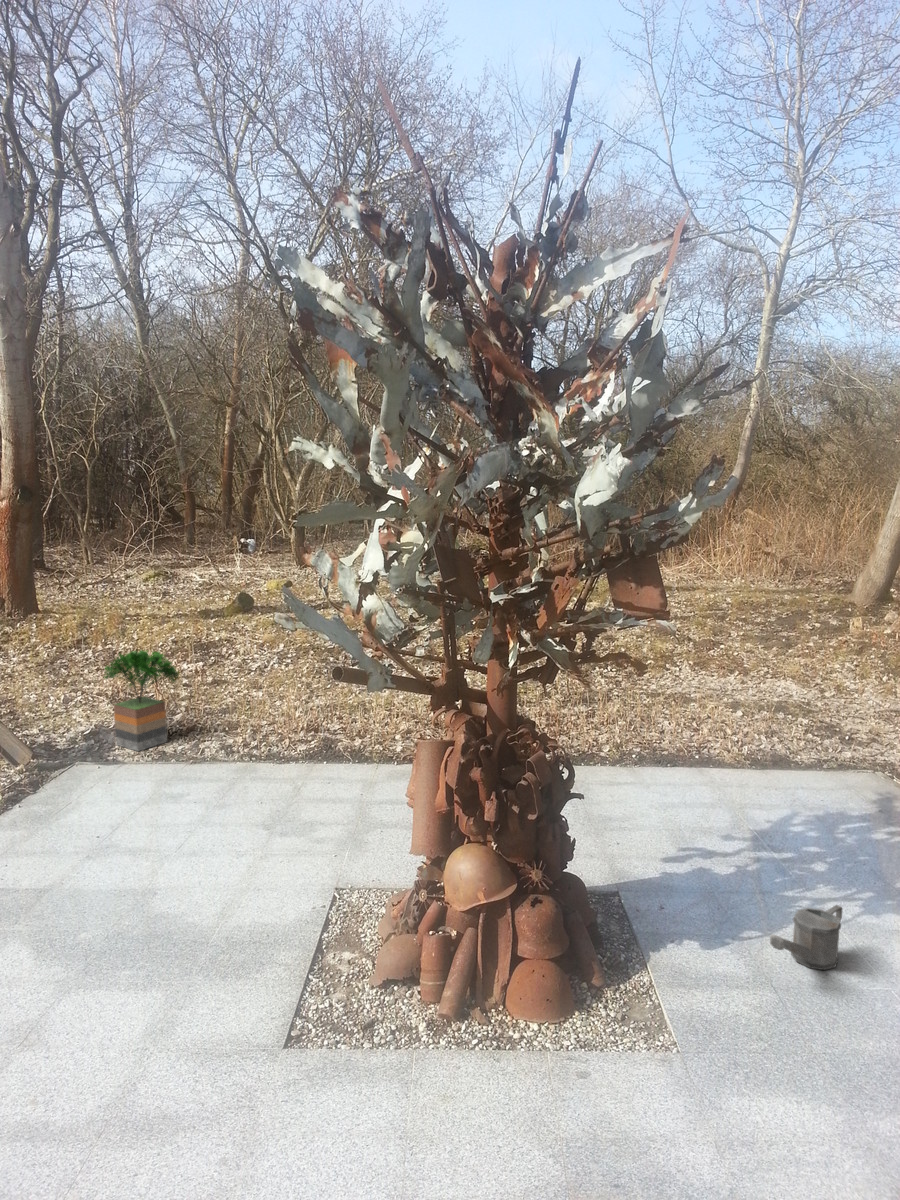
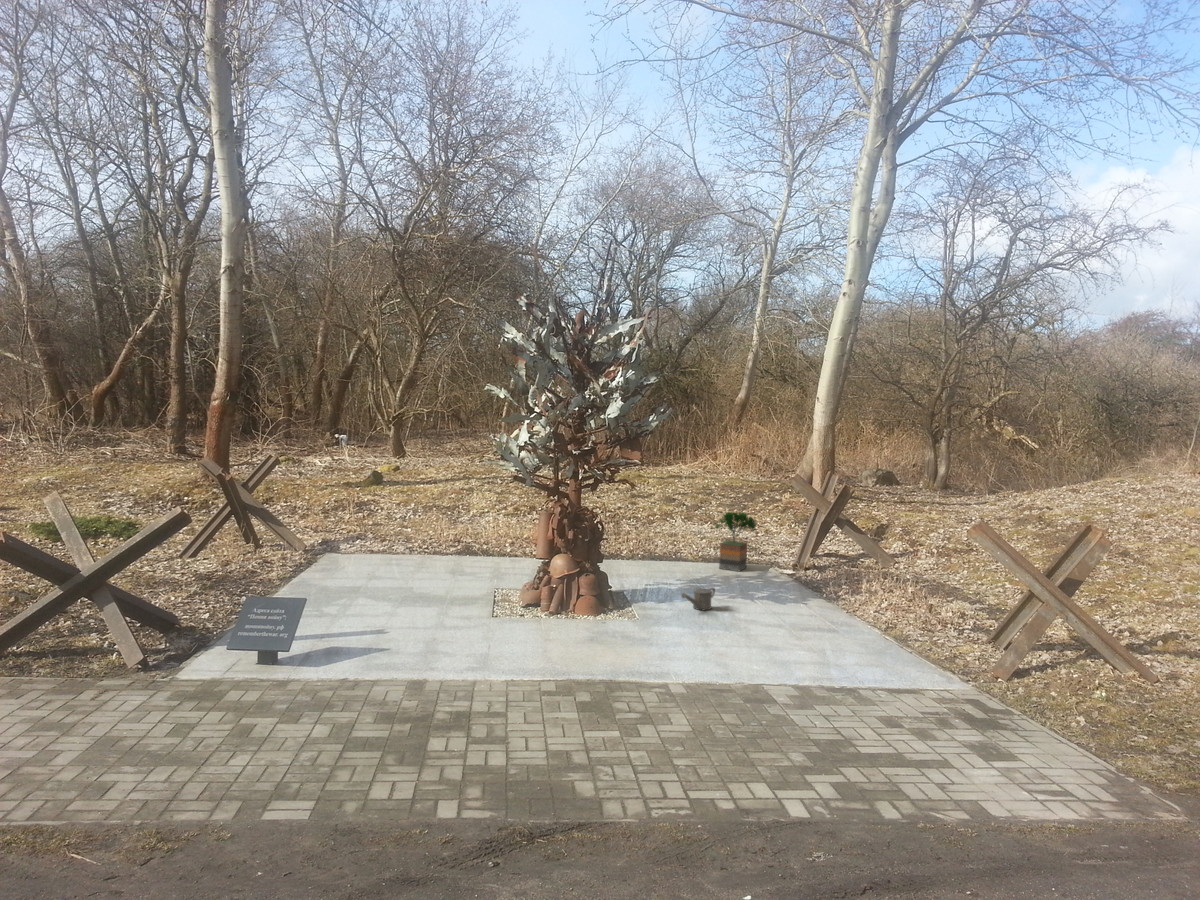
potted tree: present [105,650,179,751] -> present [715,512,756,571]

